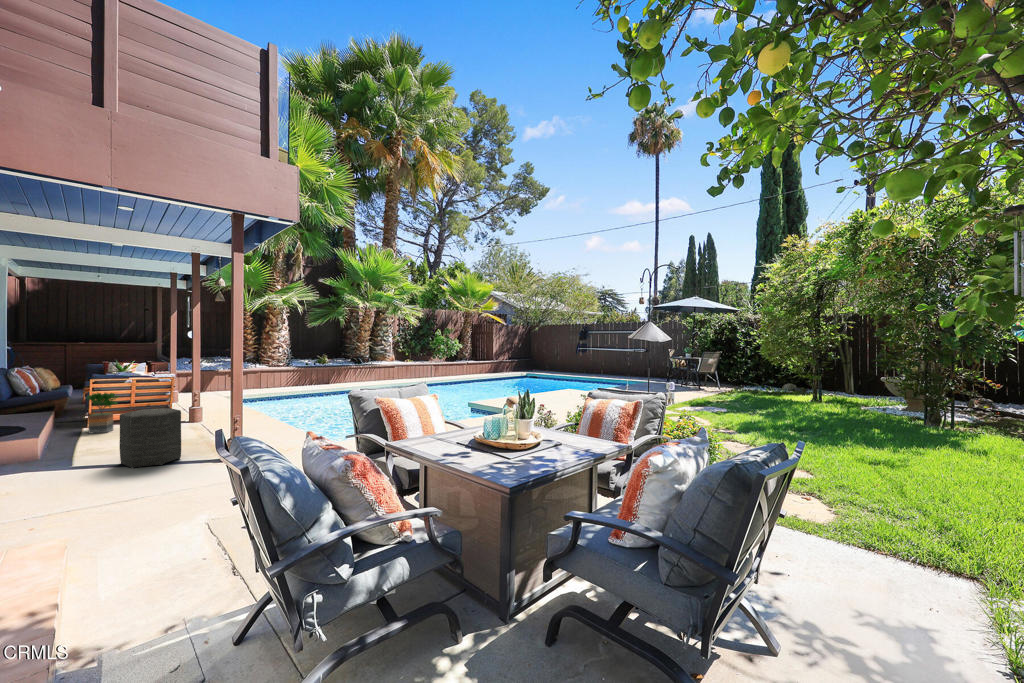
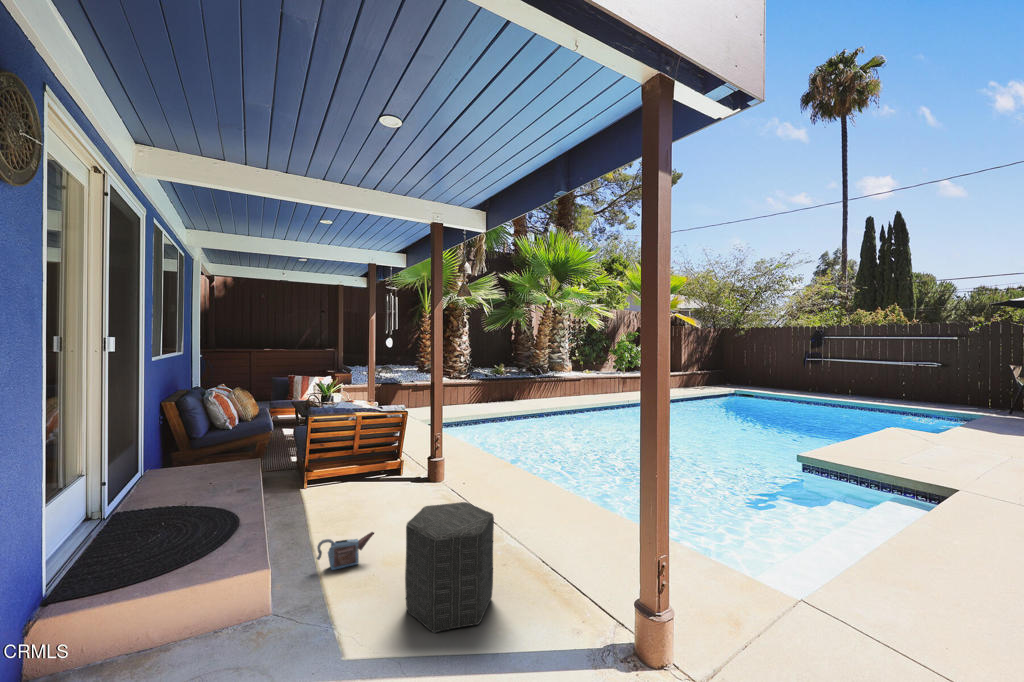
potted tree: present [87,393,119,433] -> none [309,439,349,499]
watering can: none [70,434,115,455] -> present [317,532,374,570]

